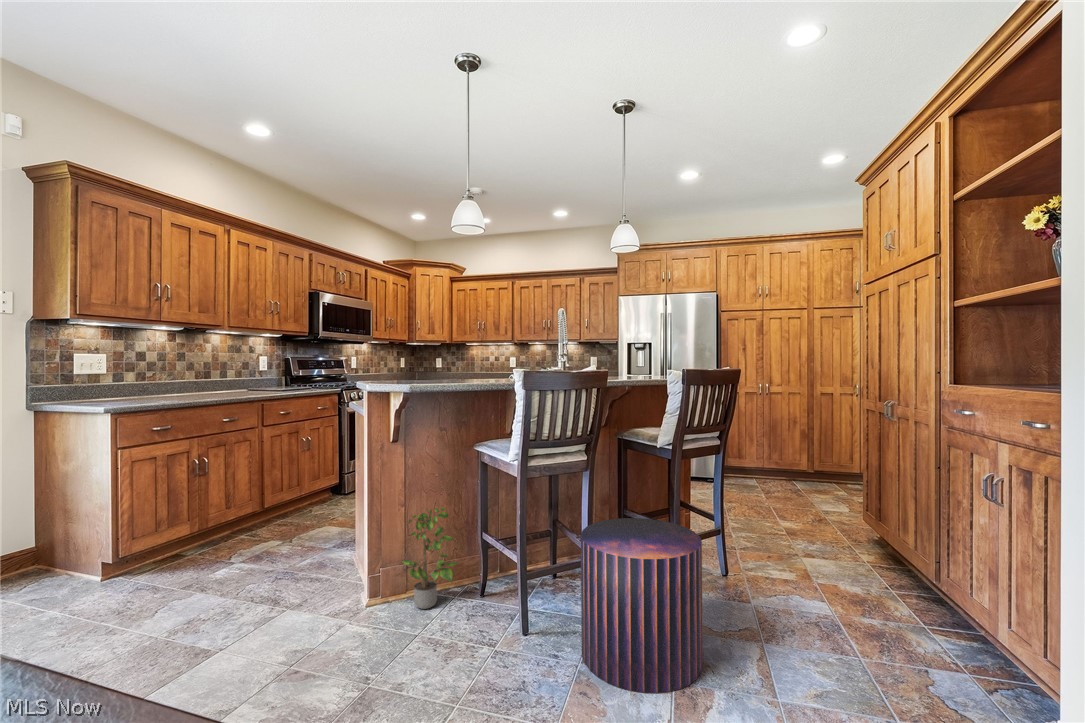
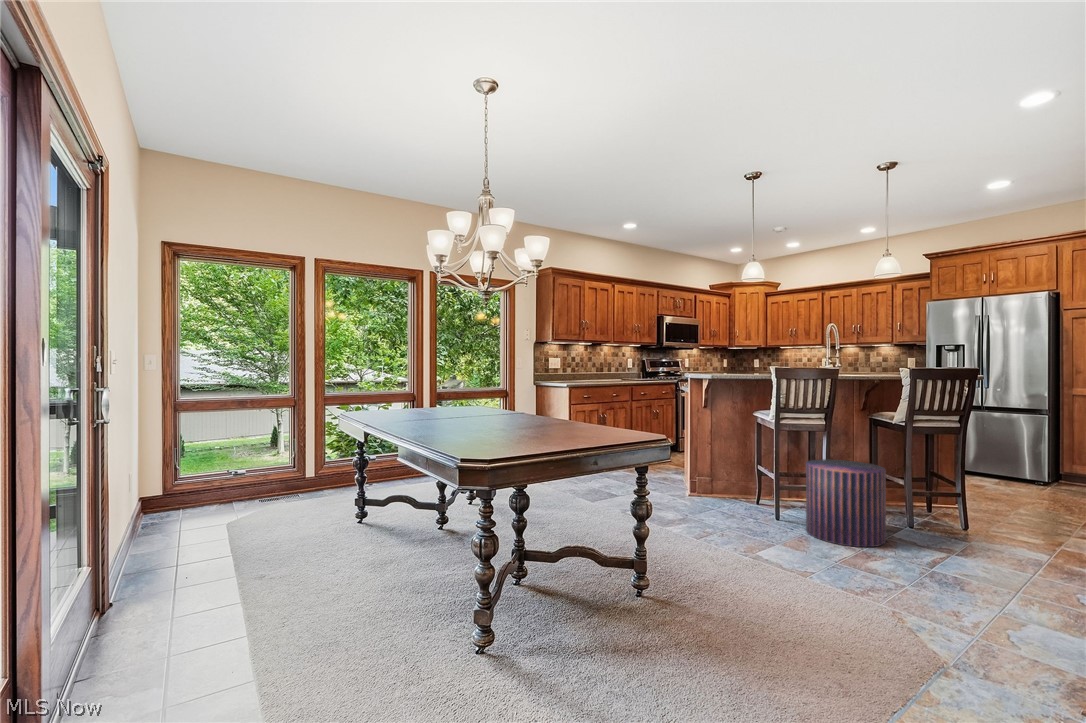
potted plant: present [402,508,458,609] -> none [710,445,744,501]

